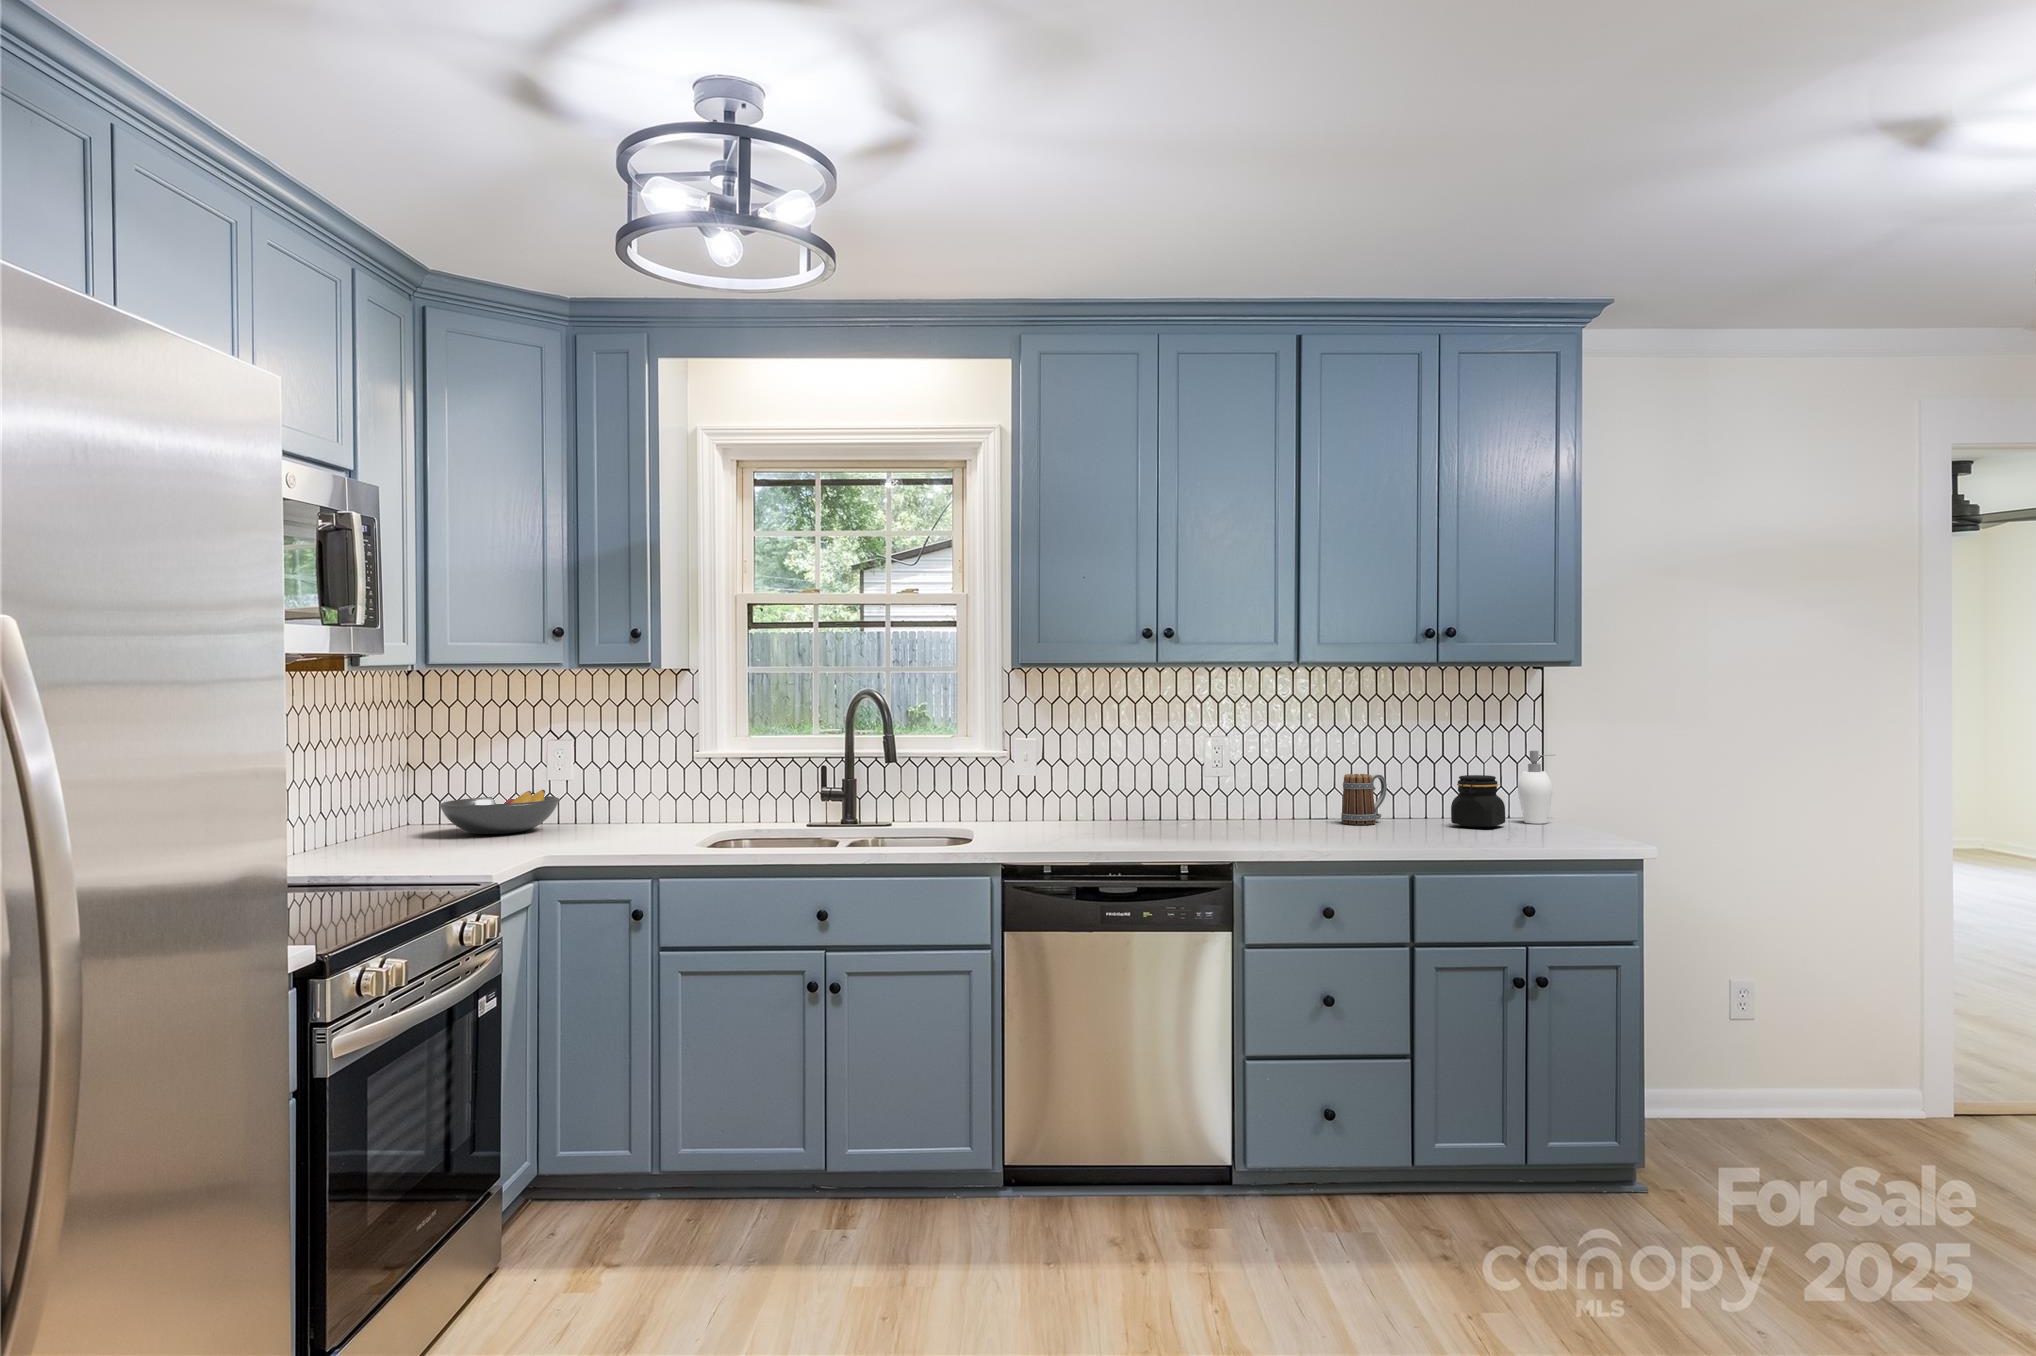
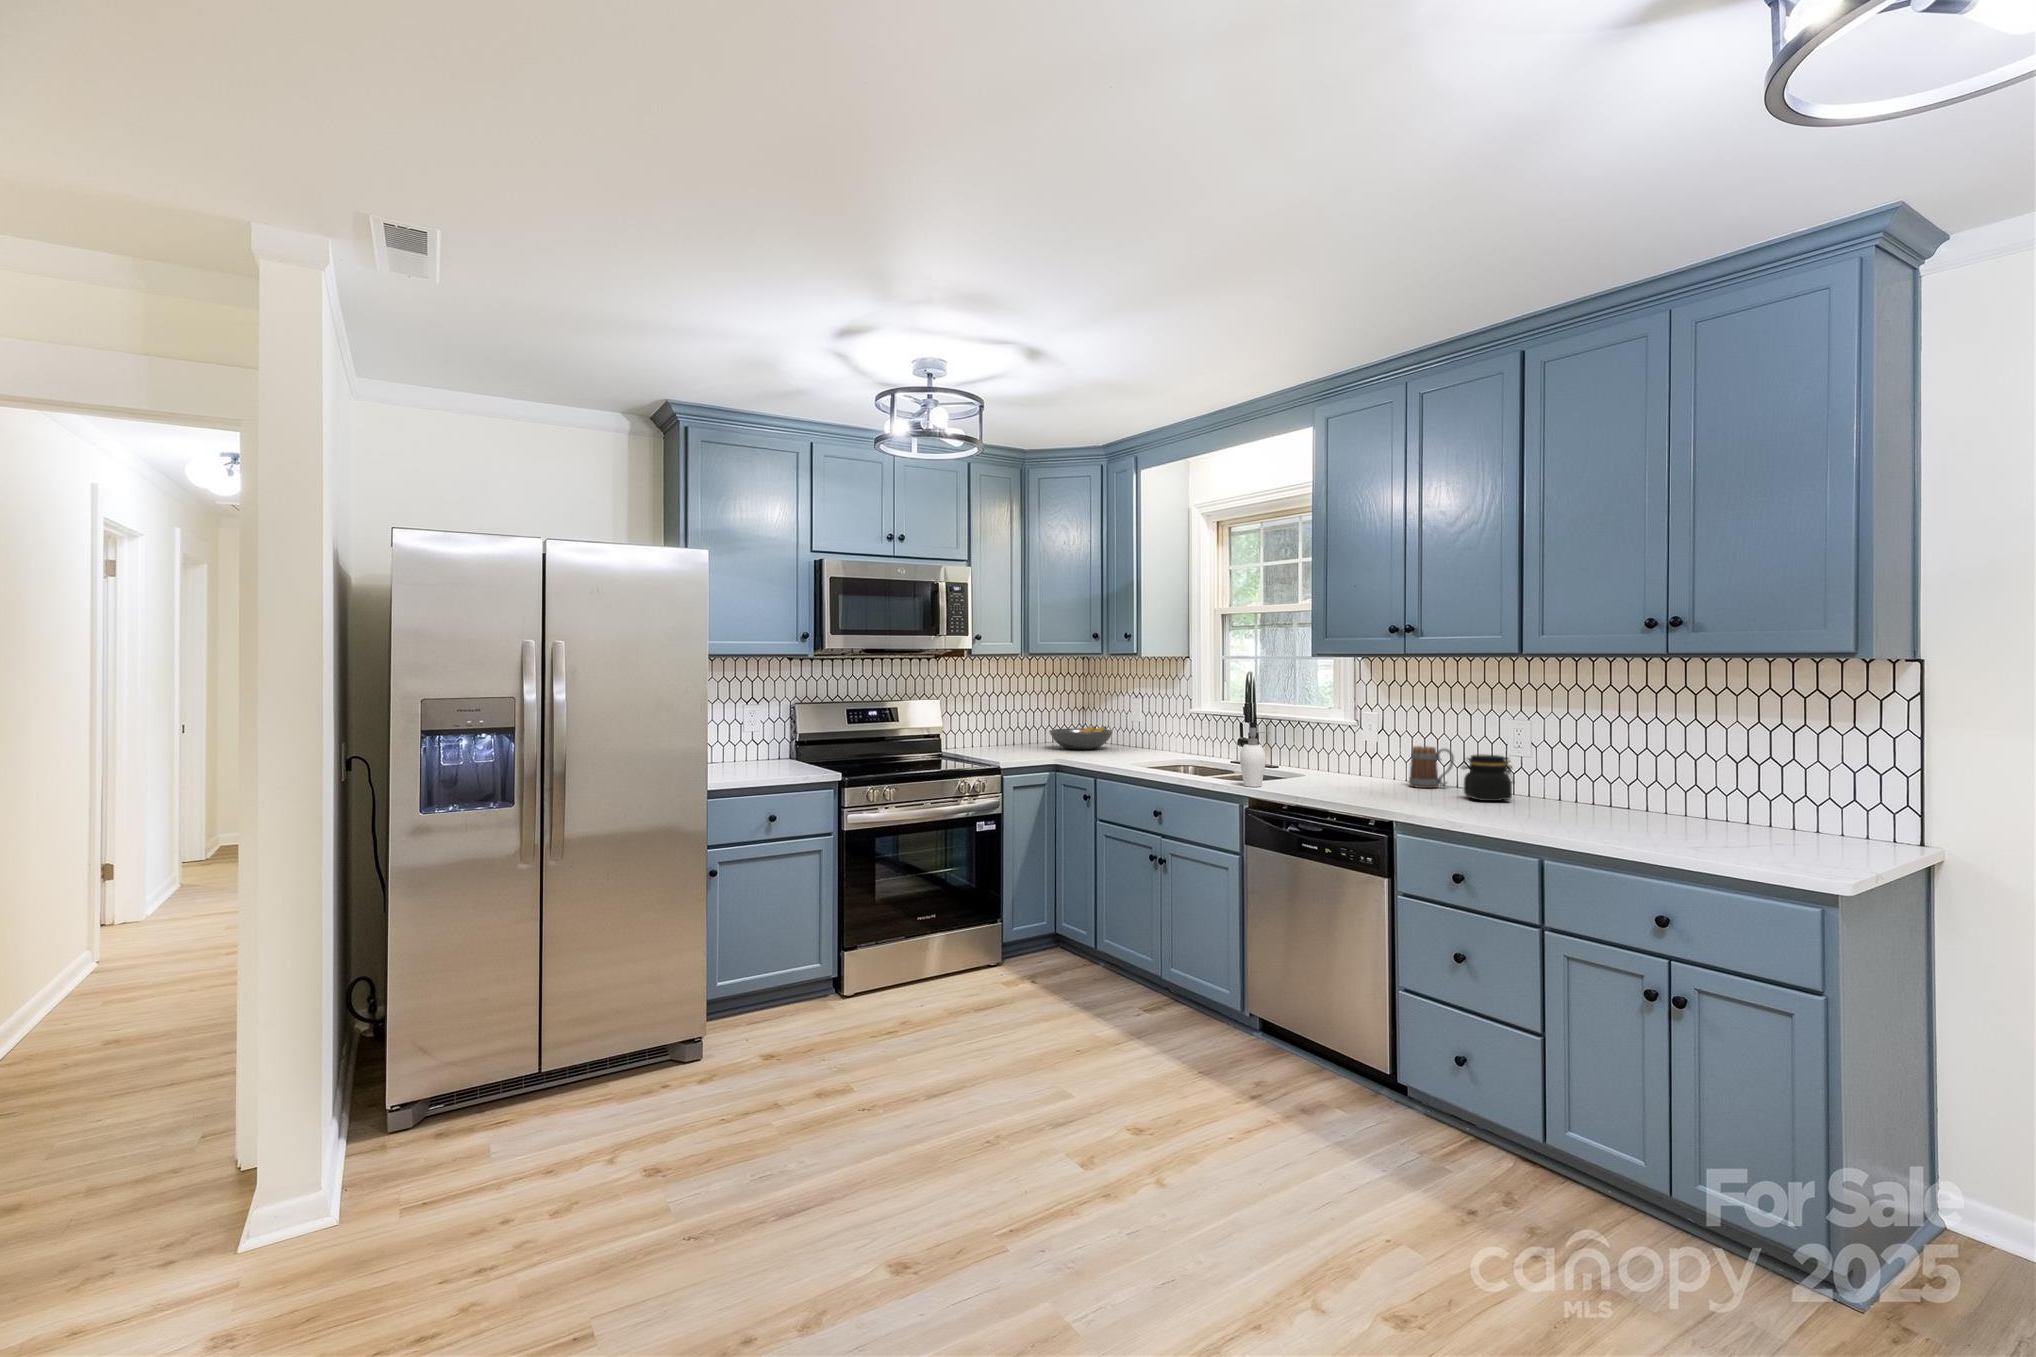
soap dispenser: present [1518,751,1554,824] -> present [1240,728,1266,787]
mug: present [1341,774,1387,825] -> present [1409,746,1454,788]
jar: present [1451,775,1505,828] -> present [1462,754,1514,801]

